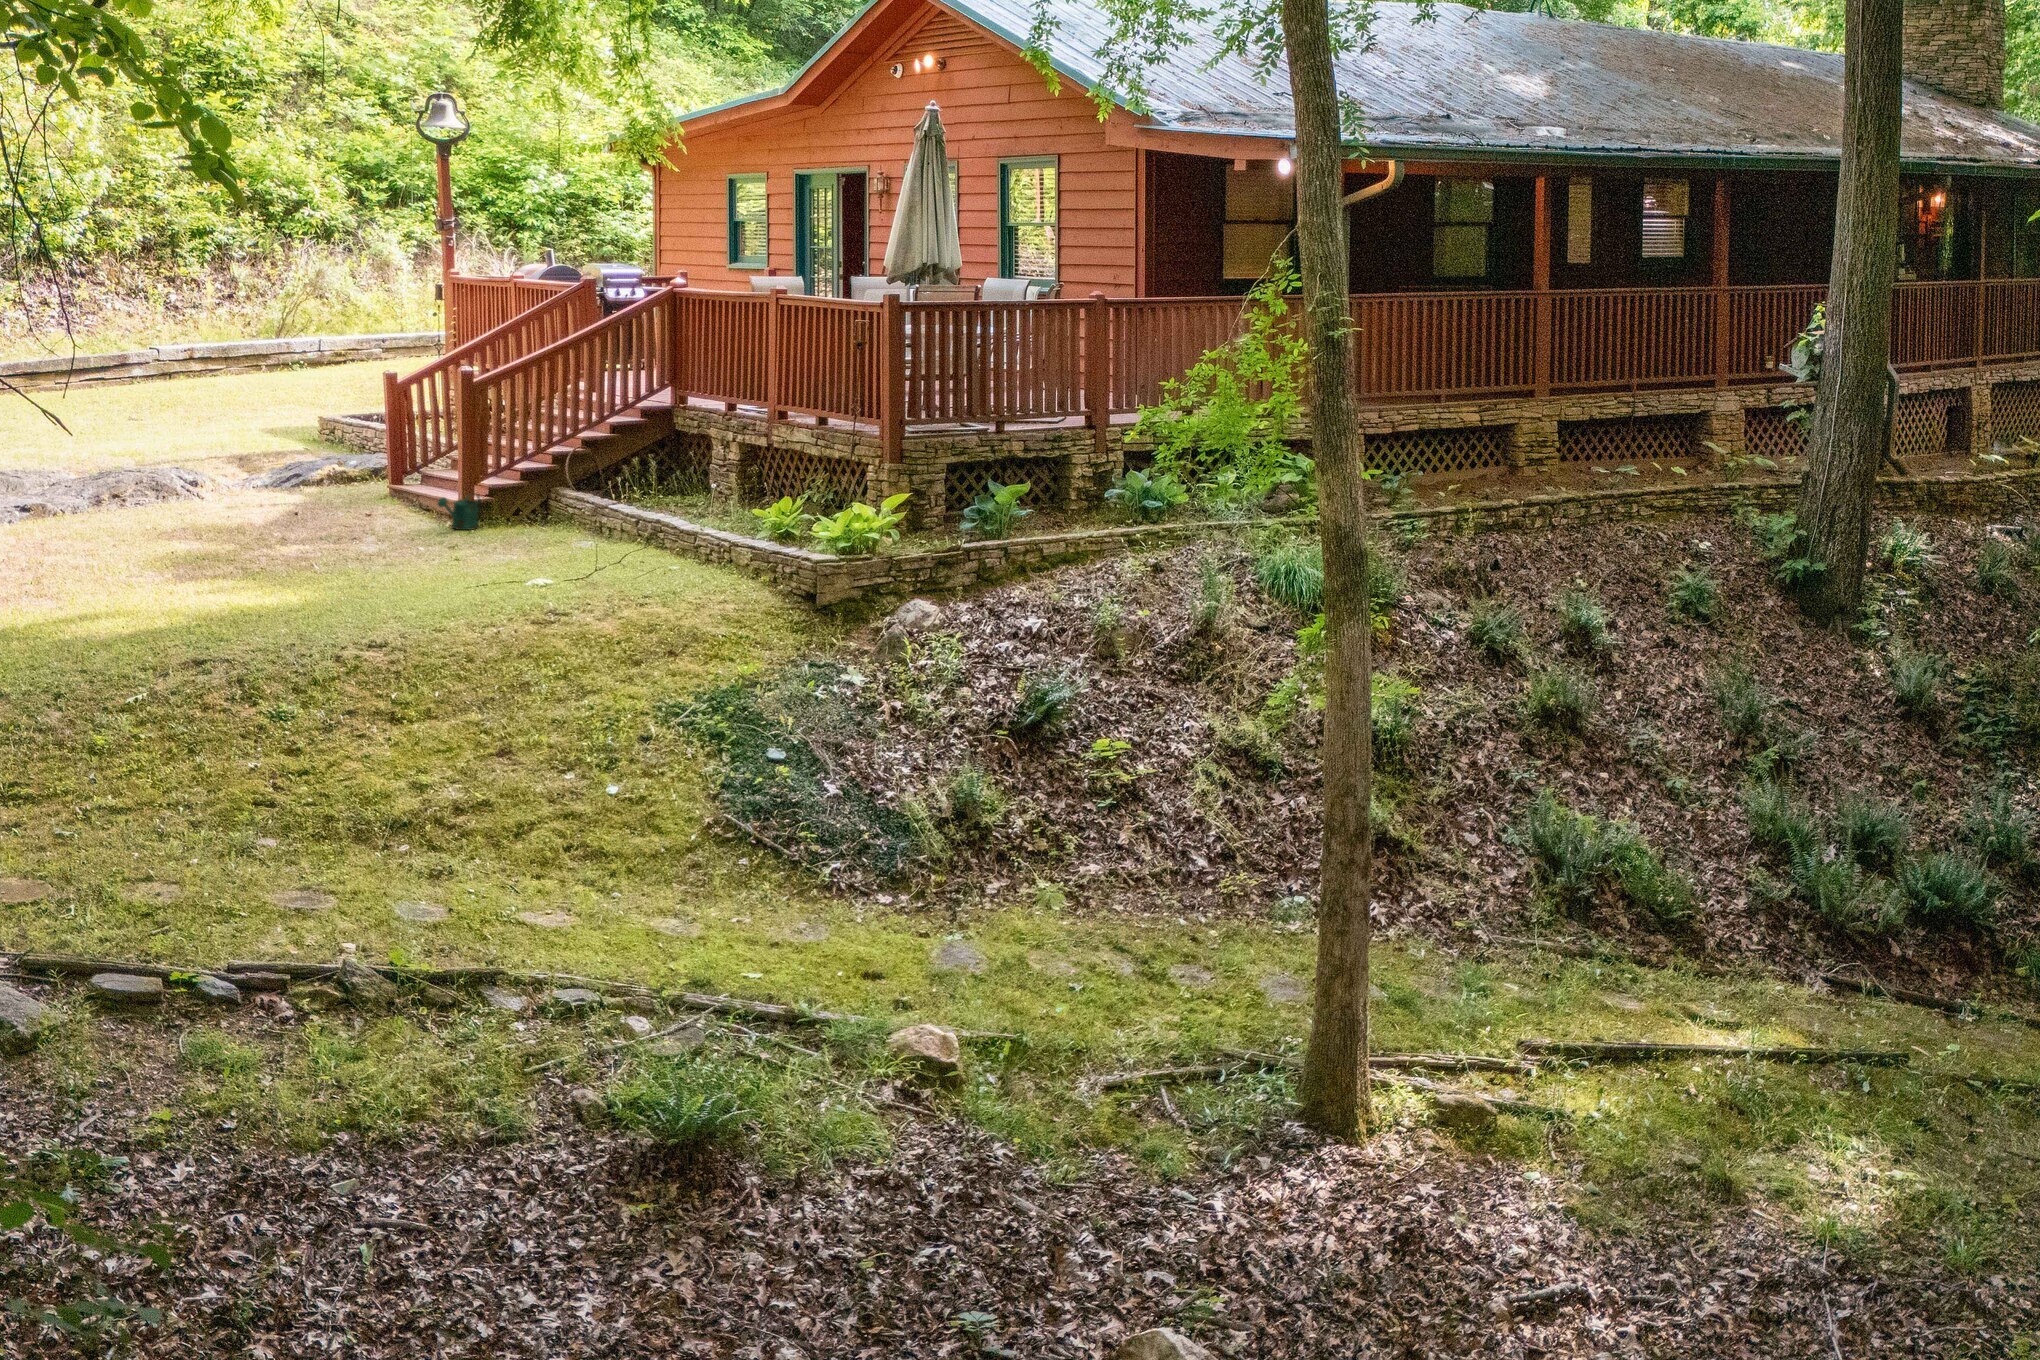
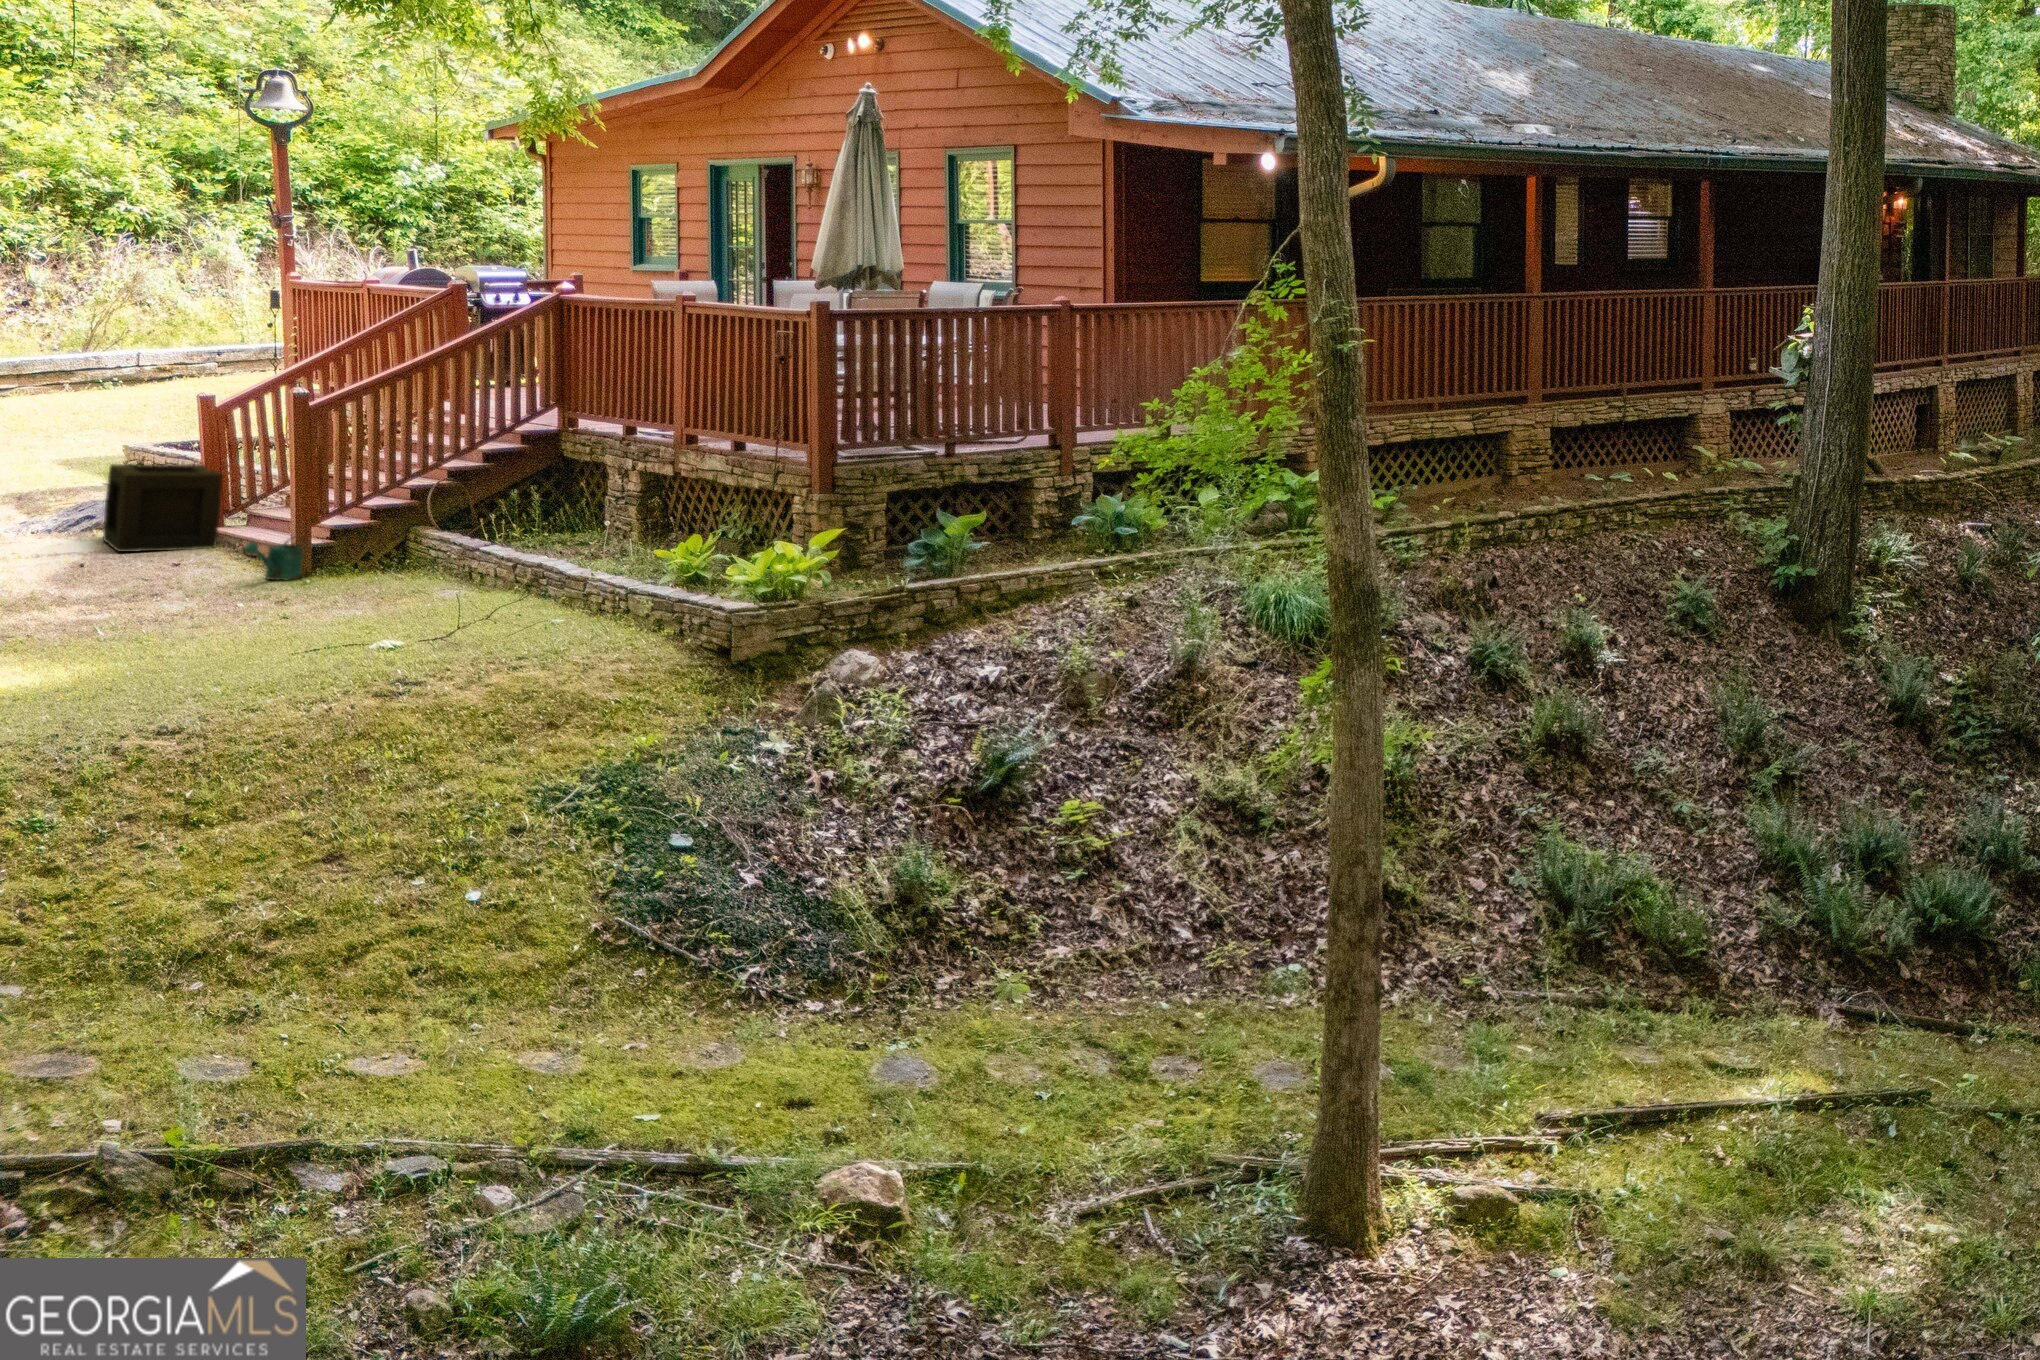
wooden crate: none [333,433,417,504] -> present [103,464,223,552]

